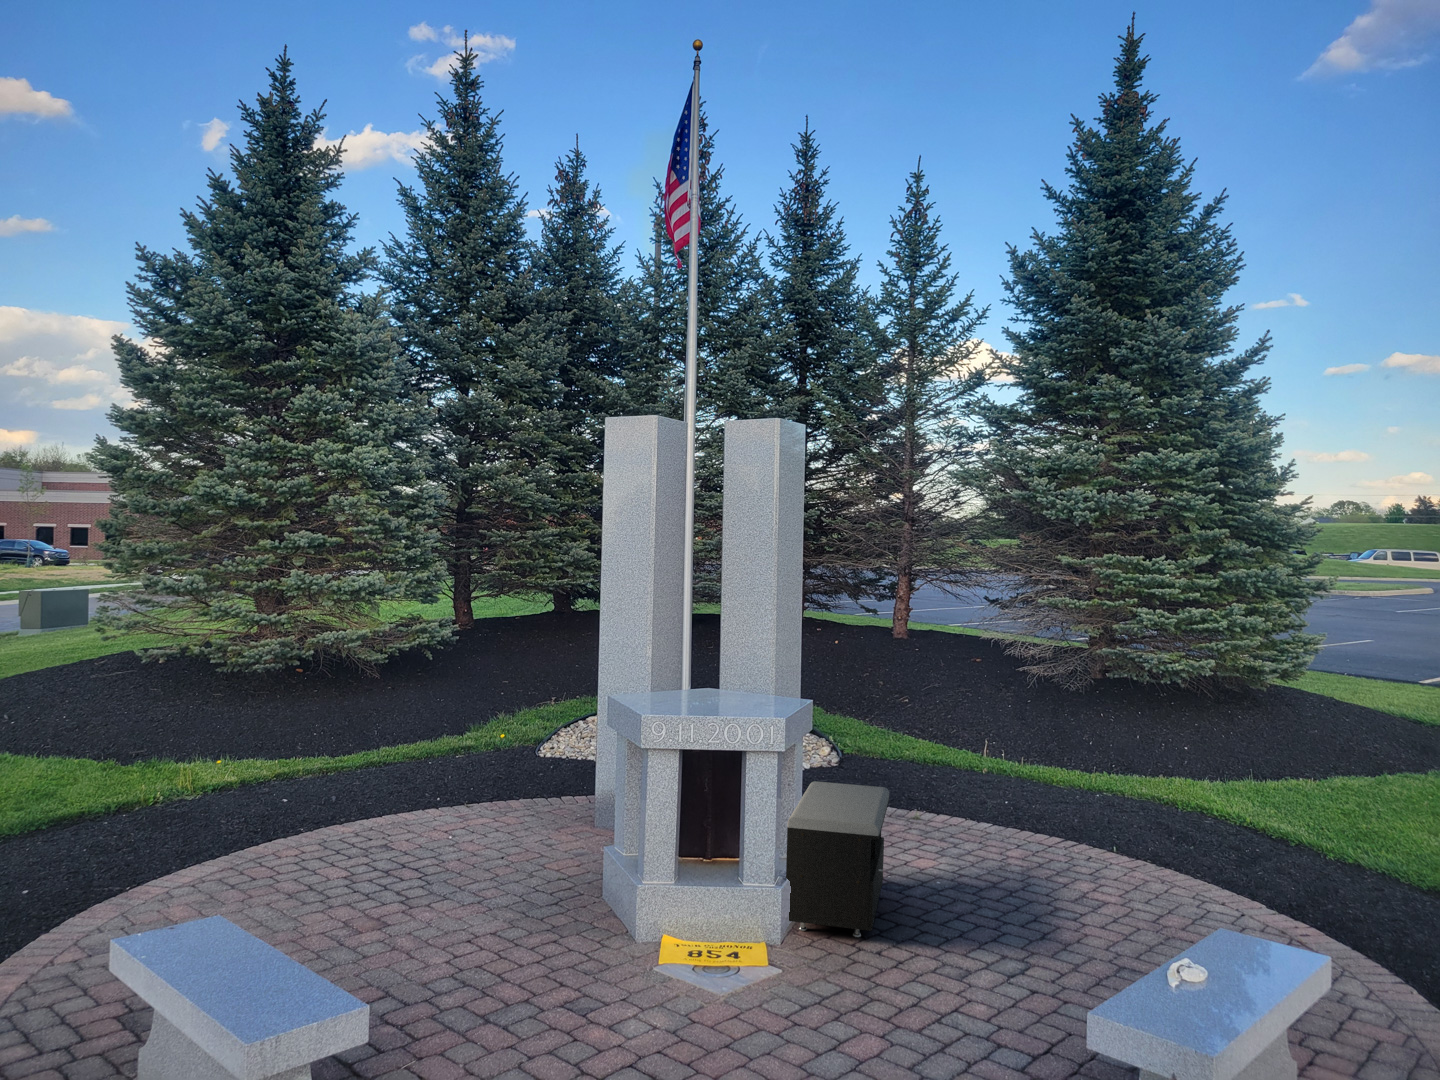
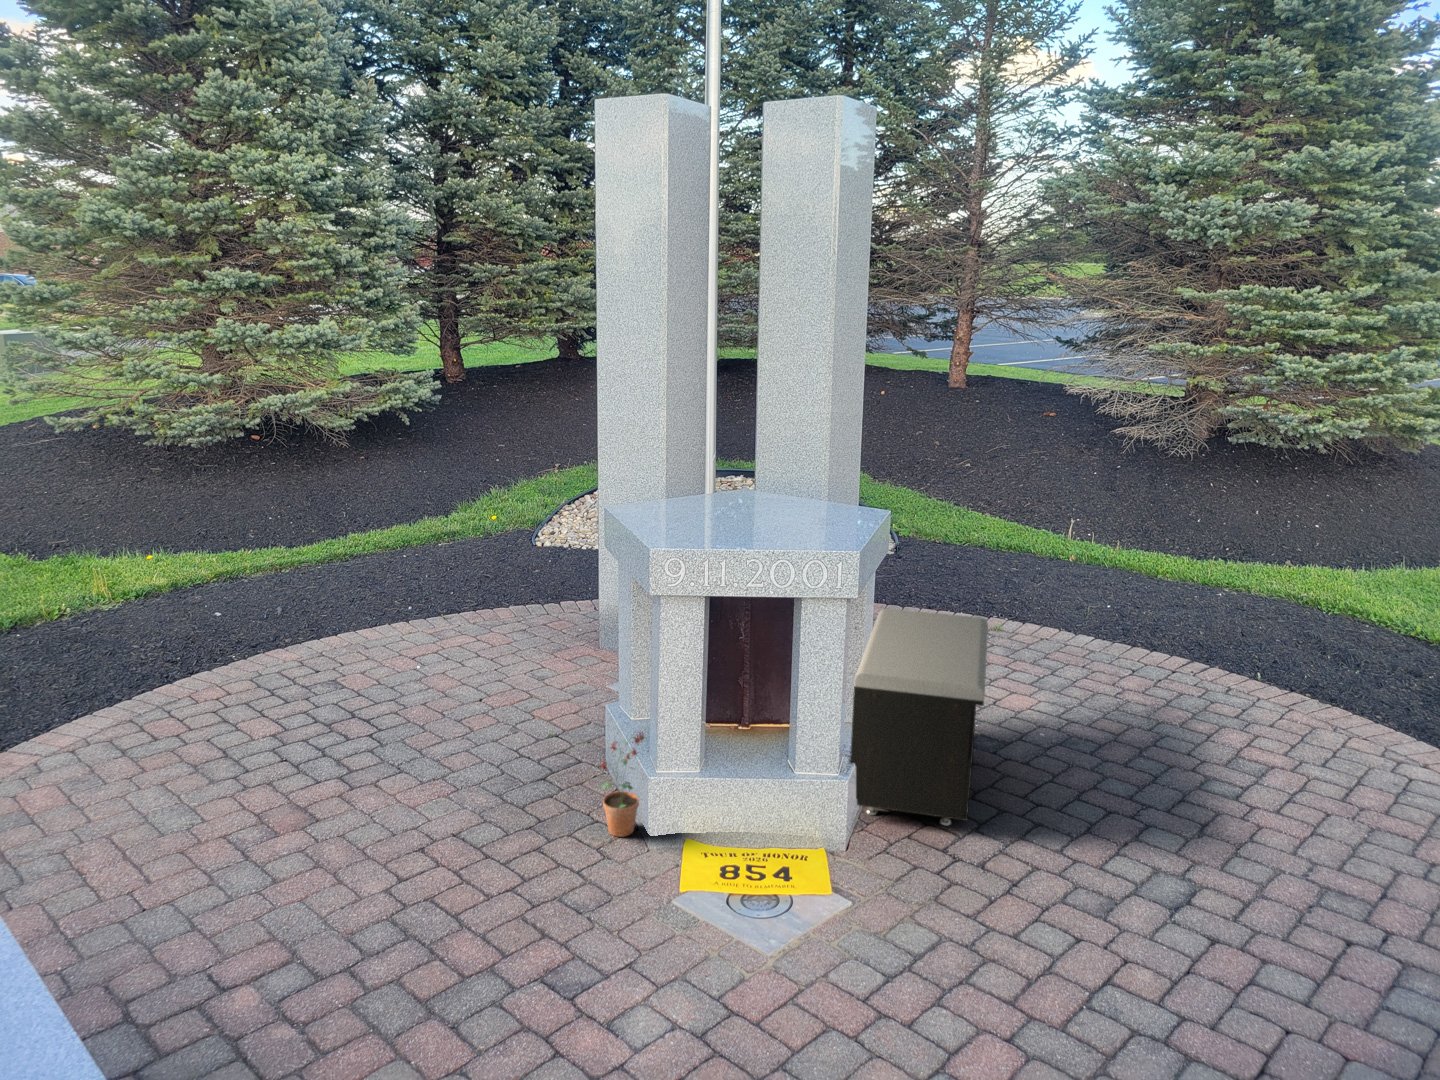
potted plant: none [602,860,638,942] -> present [601,732,644,837]

